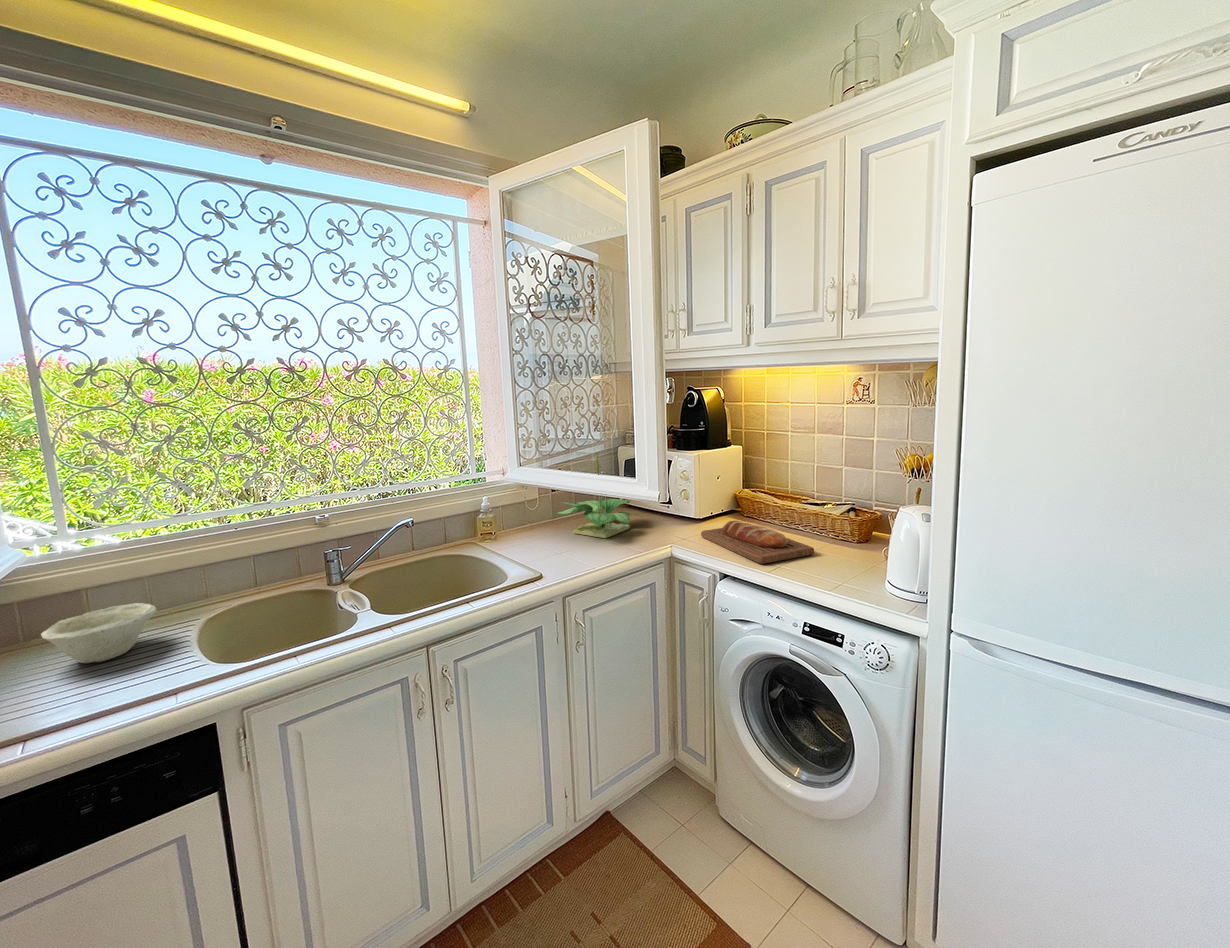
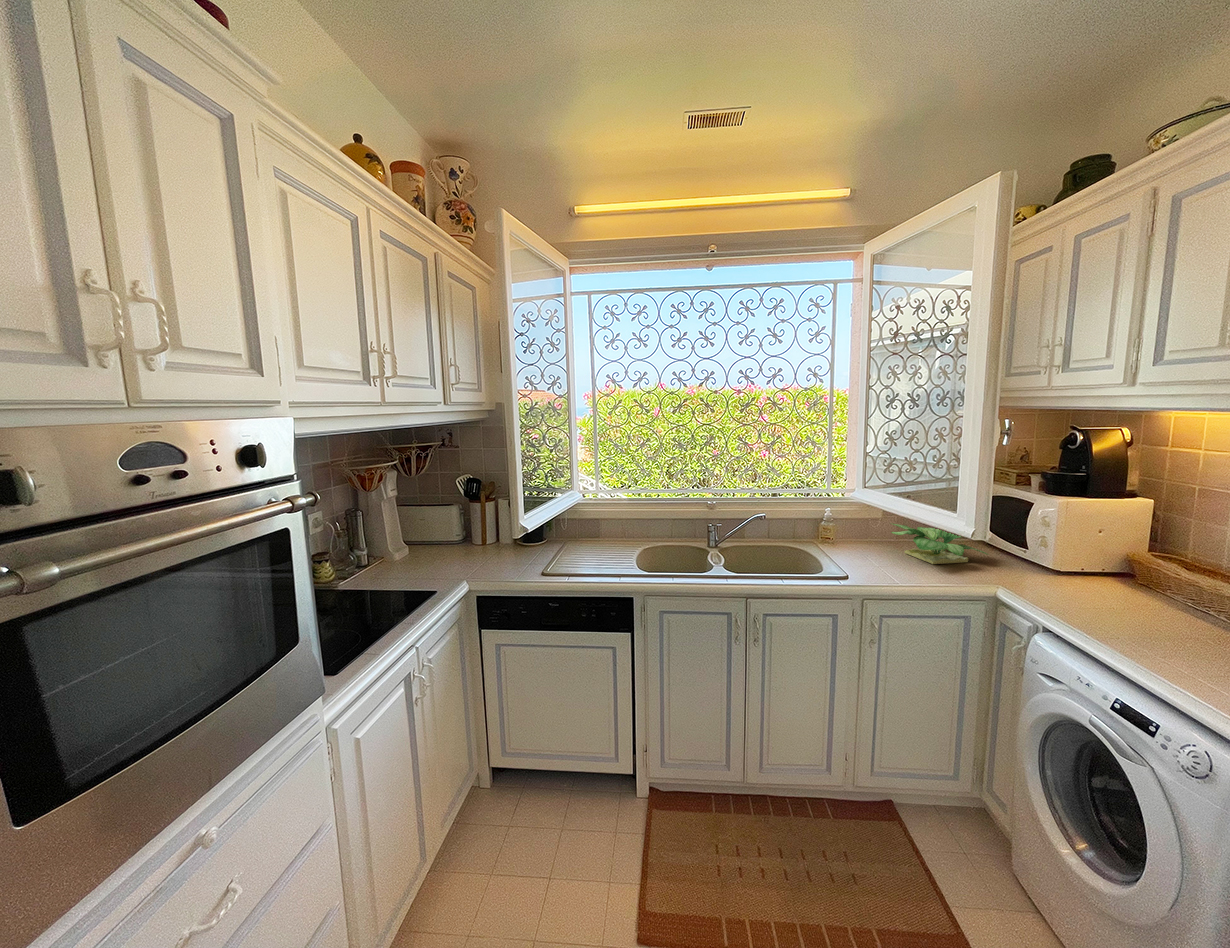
bread loaf: present [701,521,814,564] -> none [1047,579,1192,641]
bowl: present [41,603,157,663] -> none [583,529,624,554]

